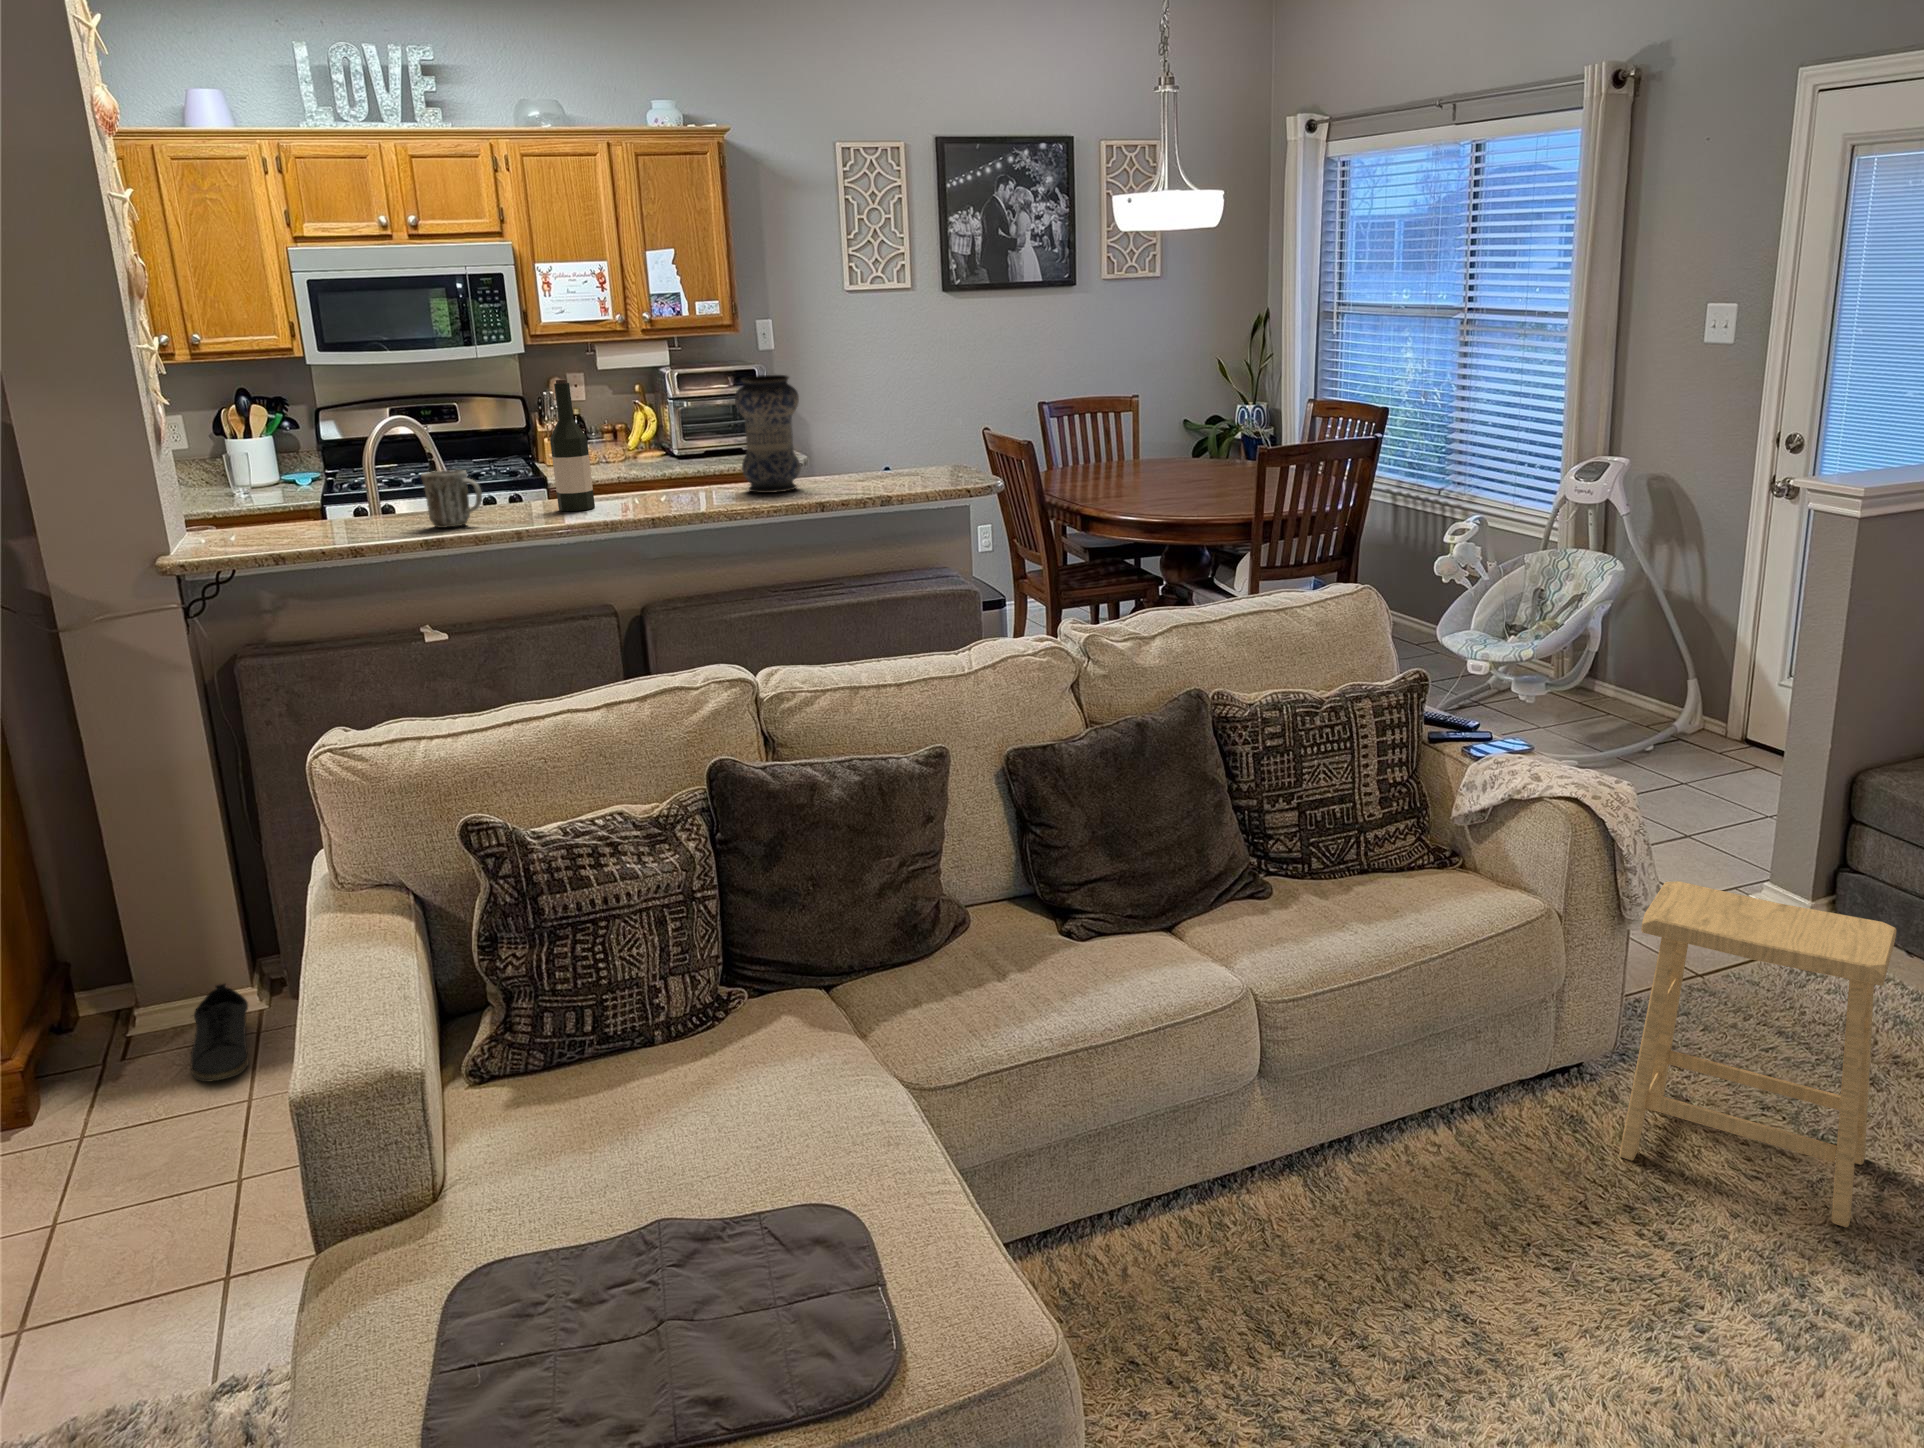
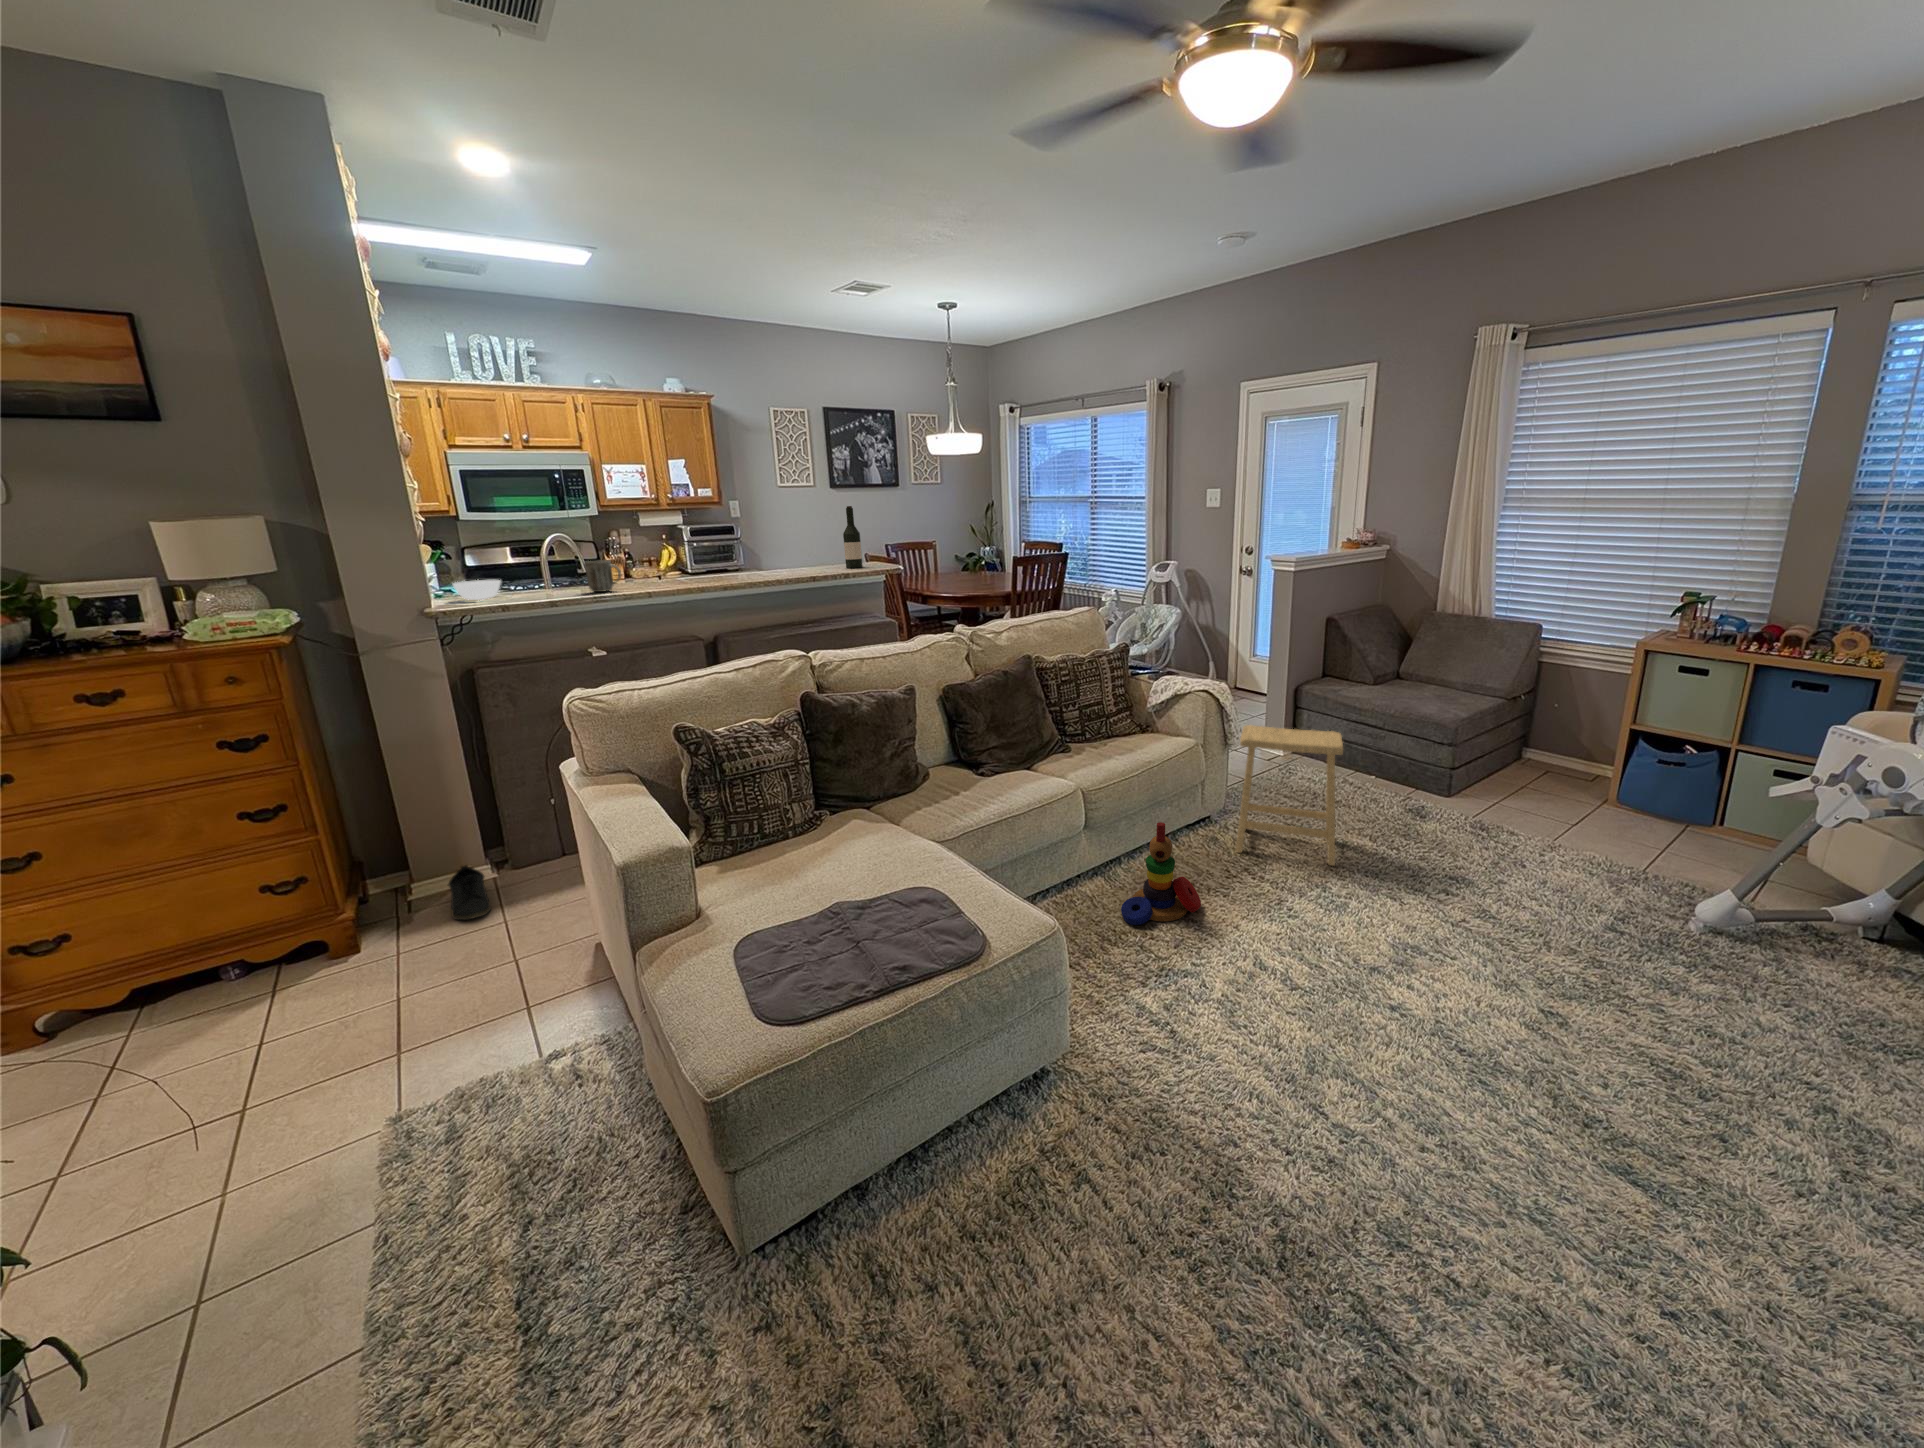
vase: present [735,375,801,493] -> none [757,513,795,575]
wine bottle: present [550,379,595,511] -> present [843,506,863,568]
bowl: none [217,501,294,537] -> present [453,580,501,600]
stacking toy: none [1315,1091,1496,1302] -> present [1121,822,1201,925]

